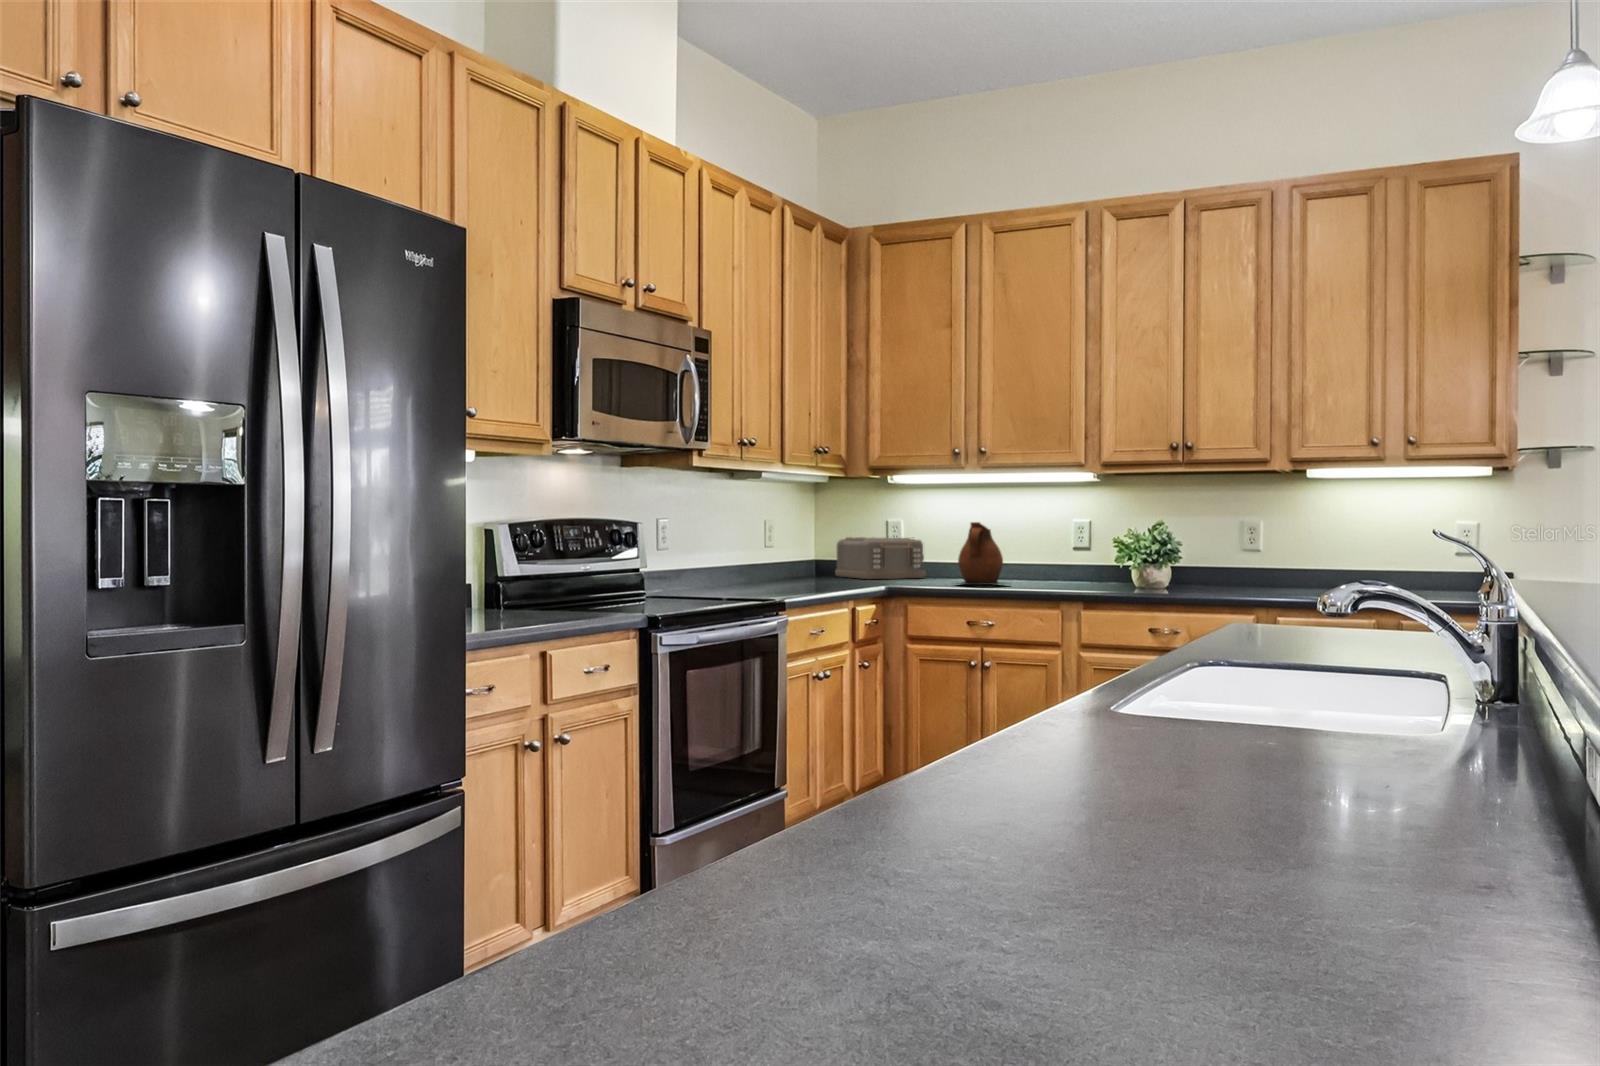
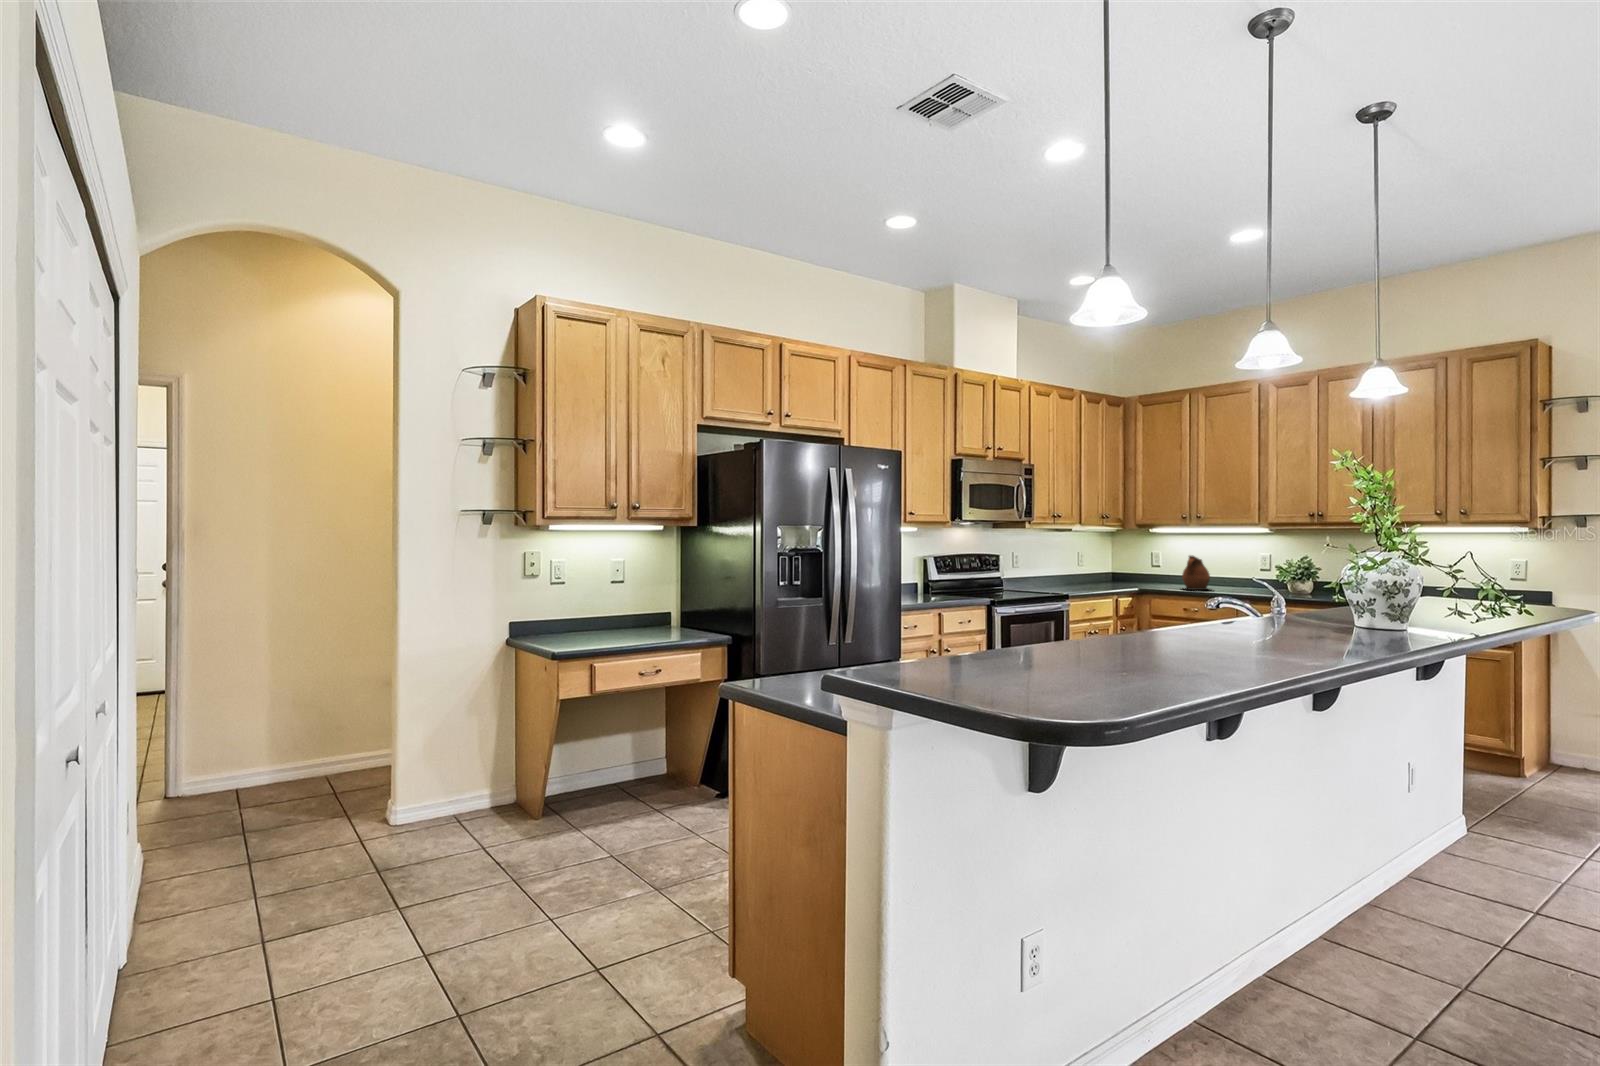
toaster: present [835,537,926,579] -> none [1123,560,1175,584]

